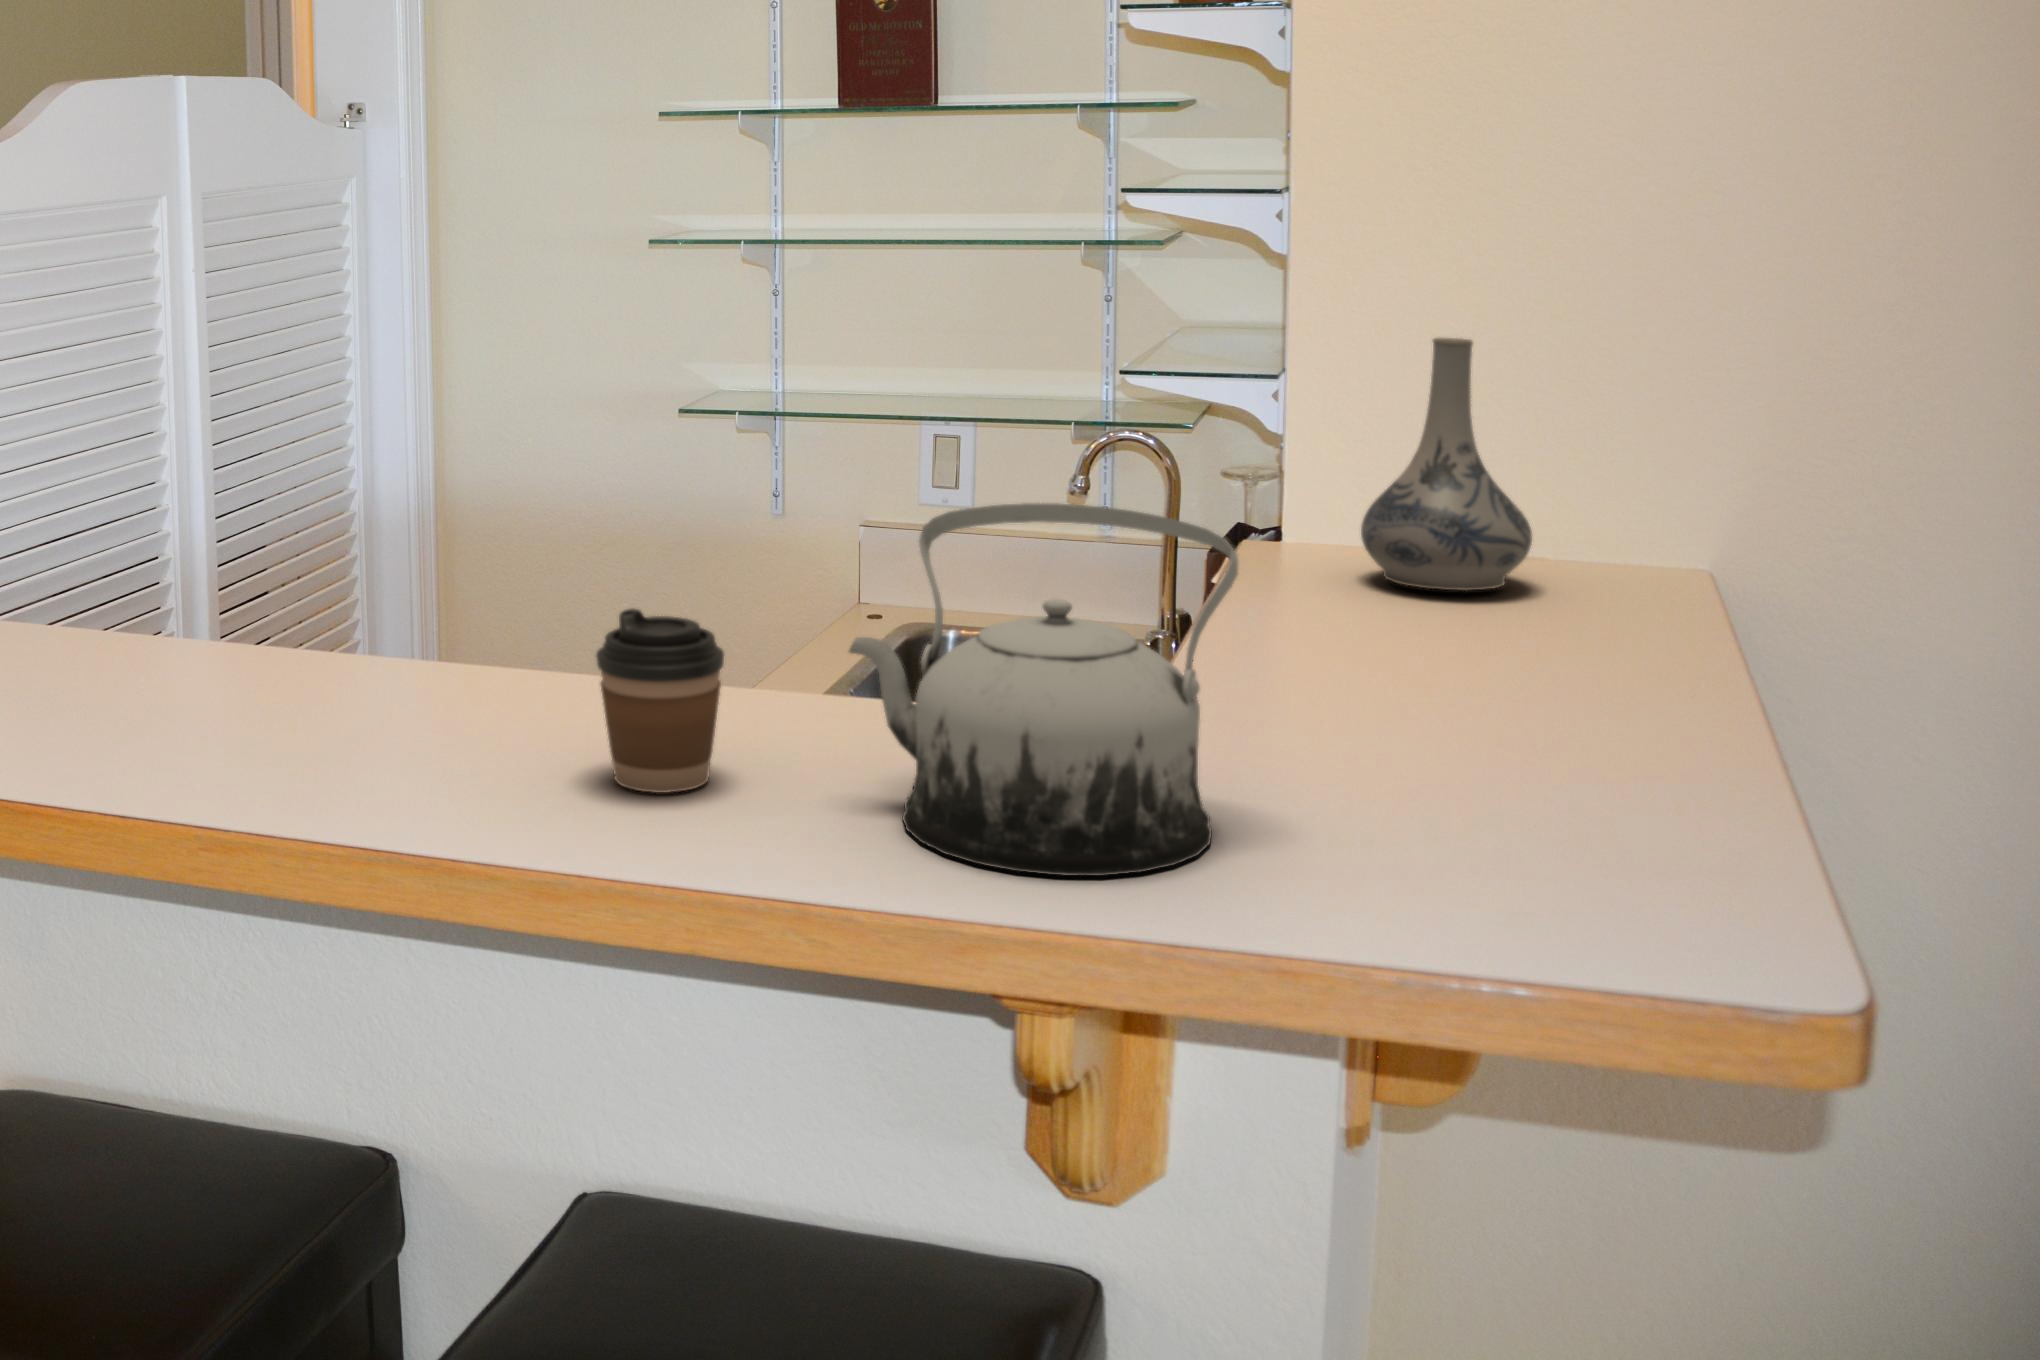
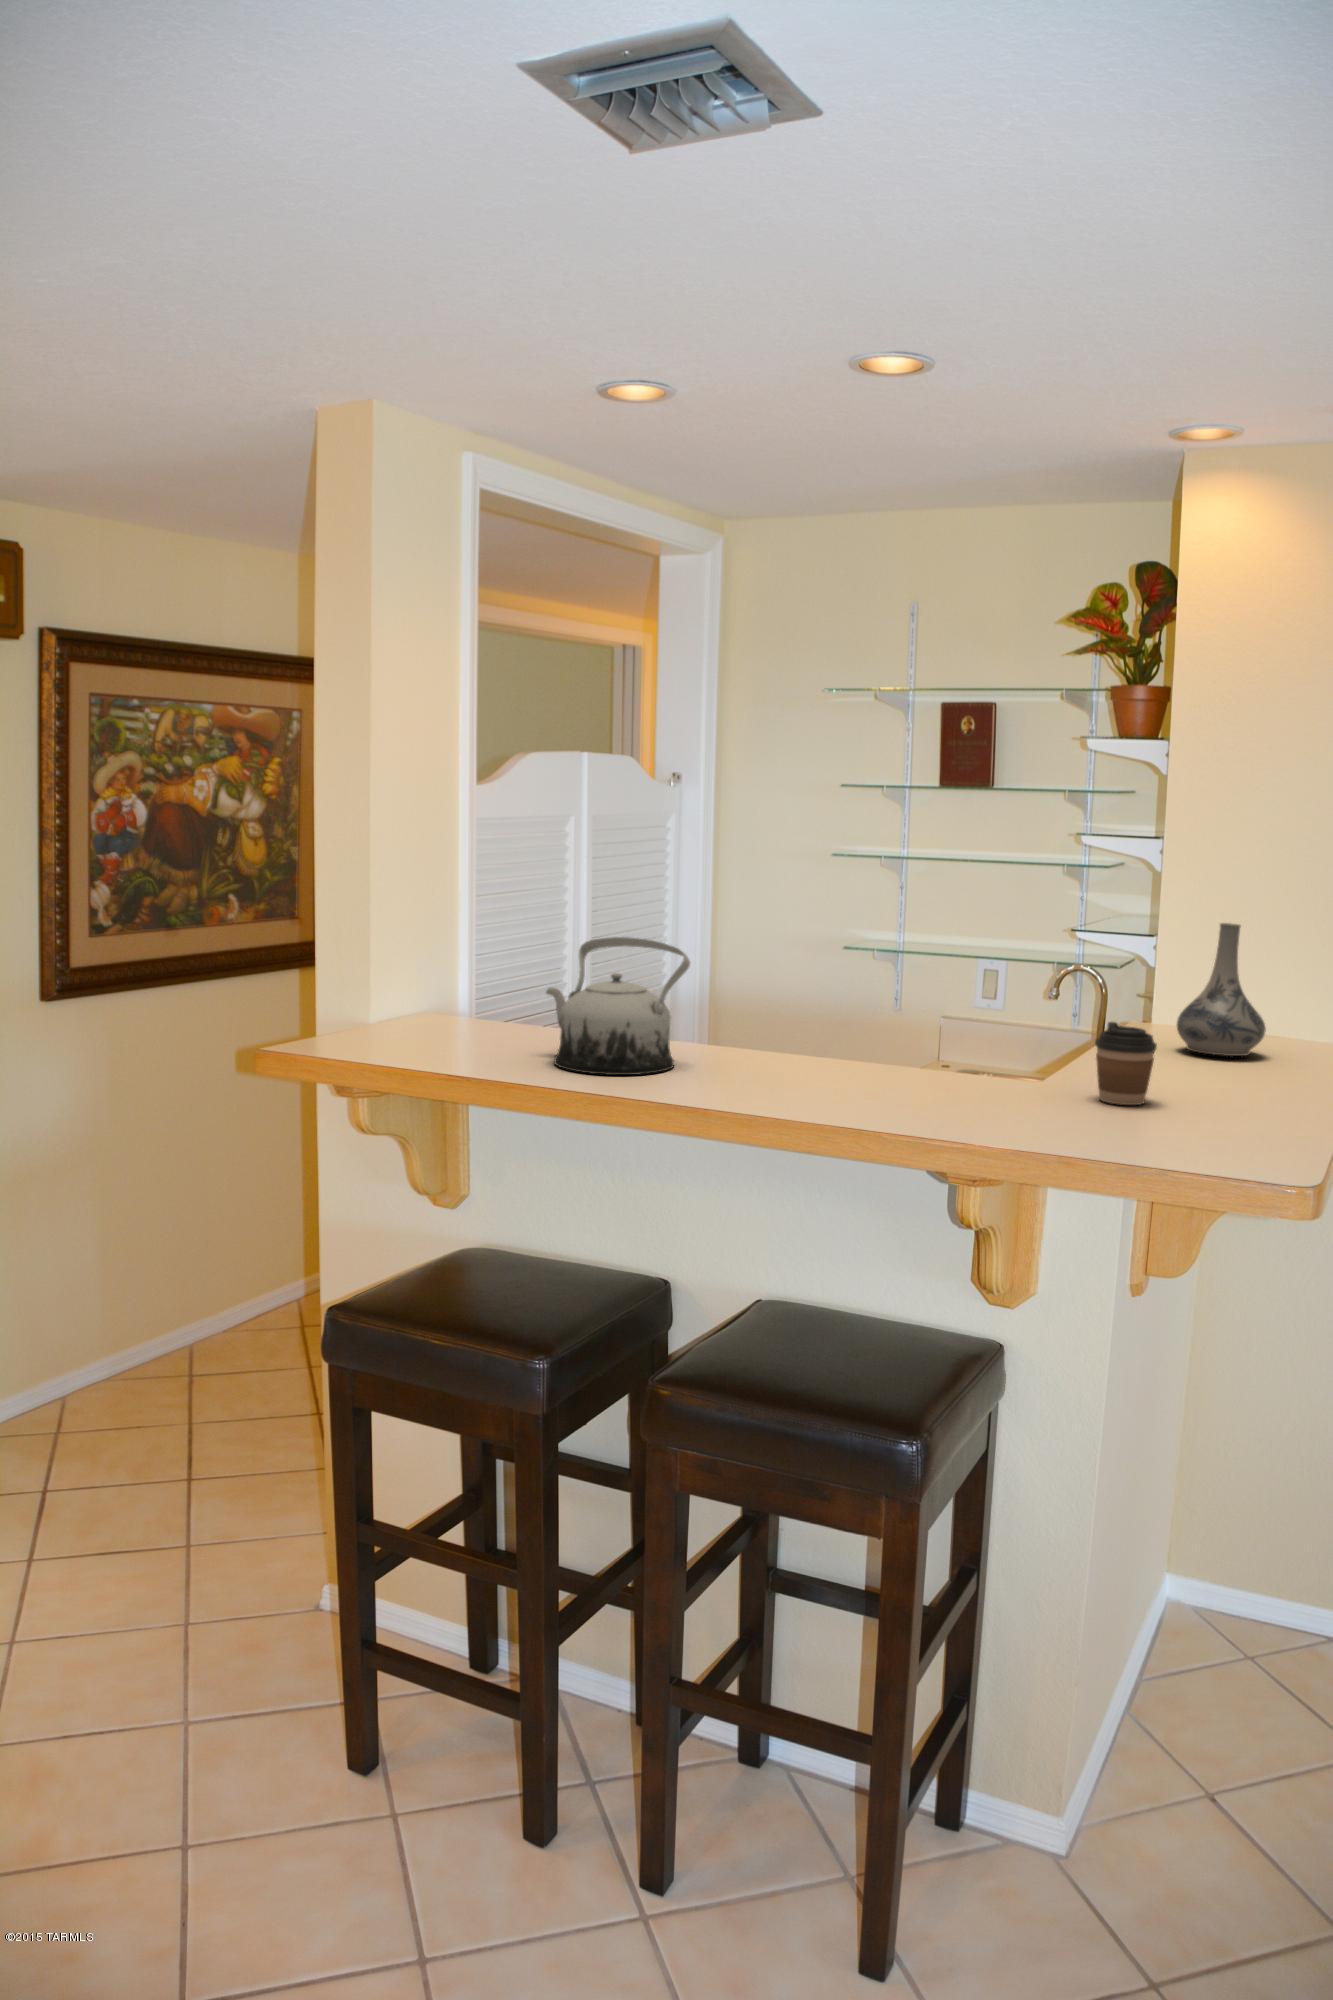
teapot: present [849,503,1238,876] -> present [546,937,690,1075]
coffee cup: present [596,609,724,793] -> present [1095,1022,1157,1105]

